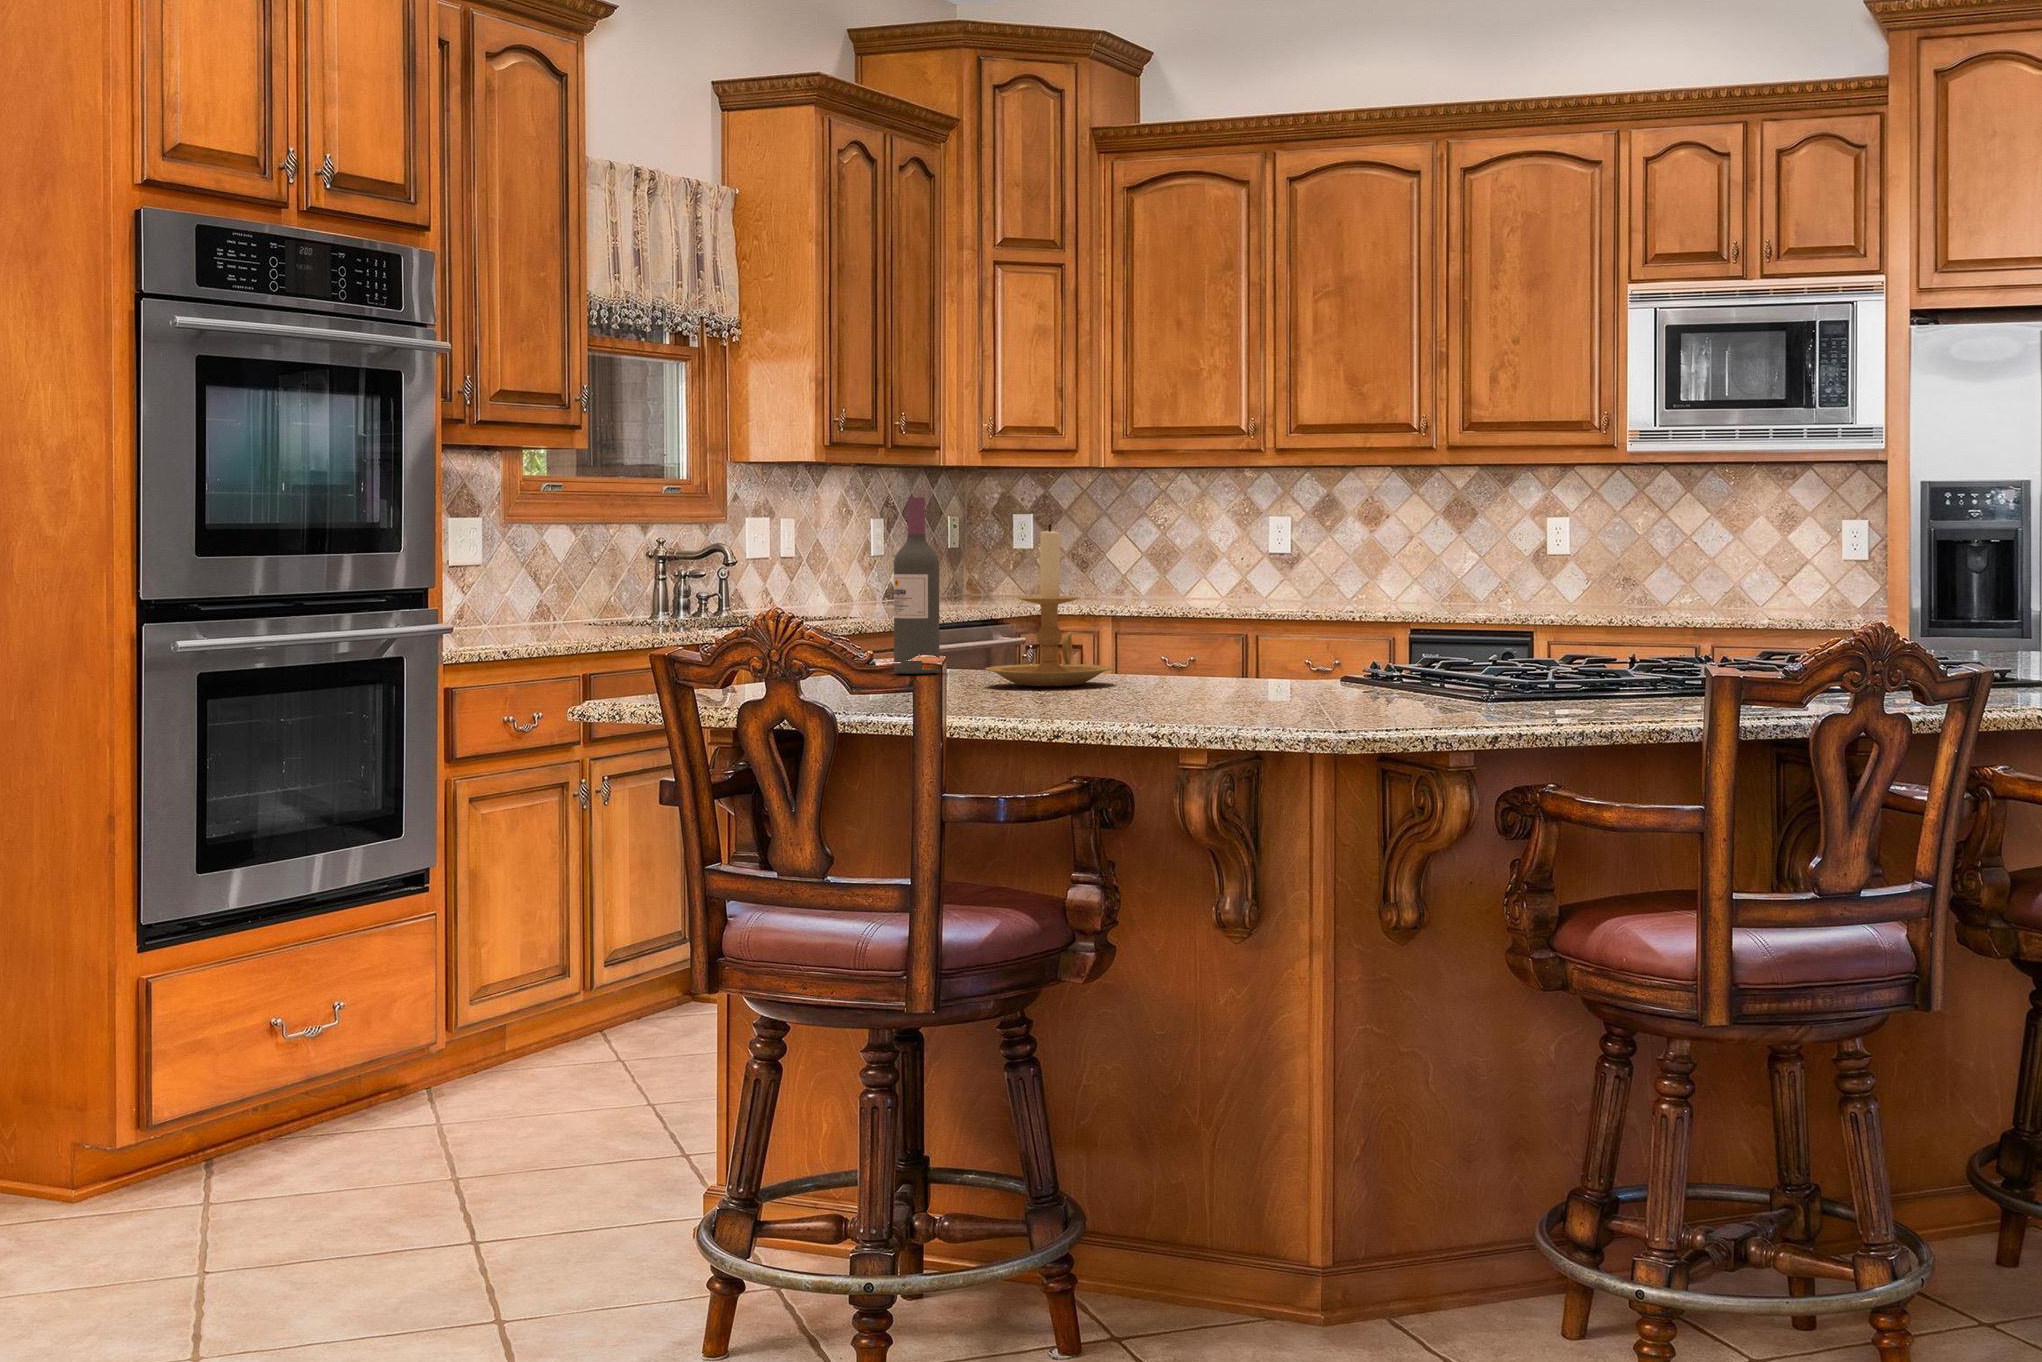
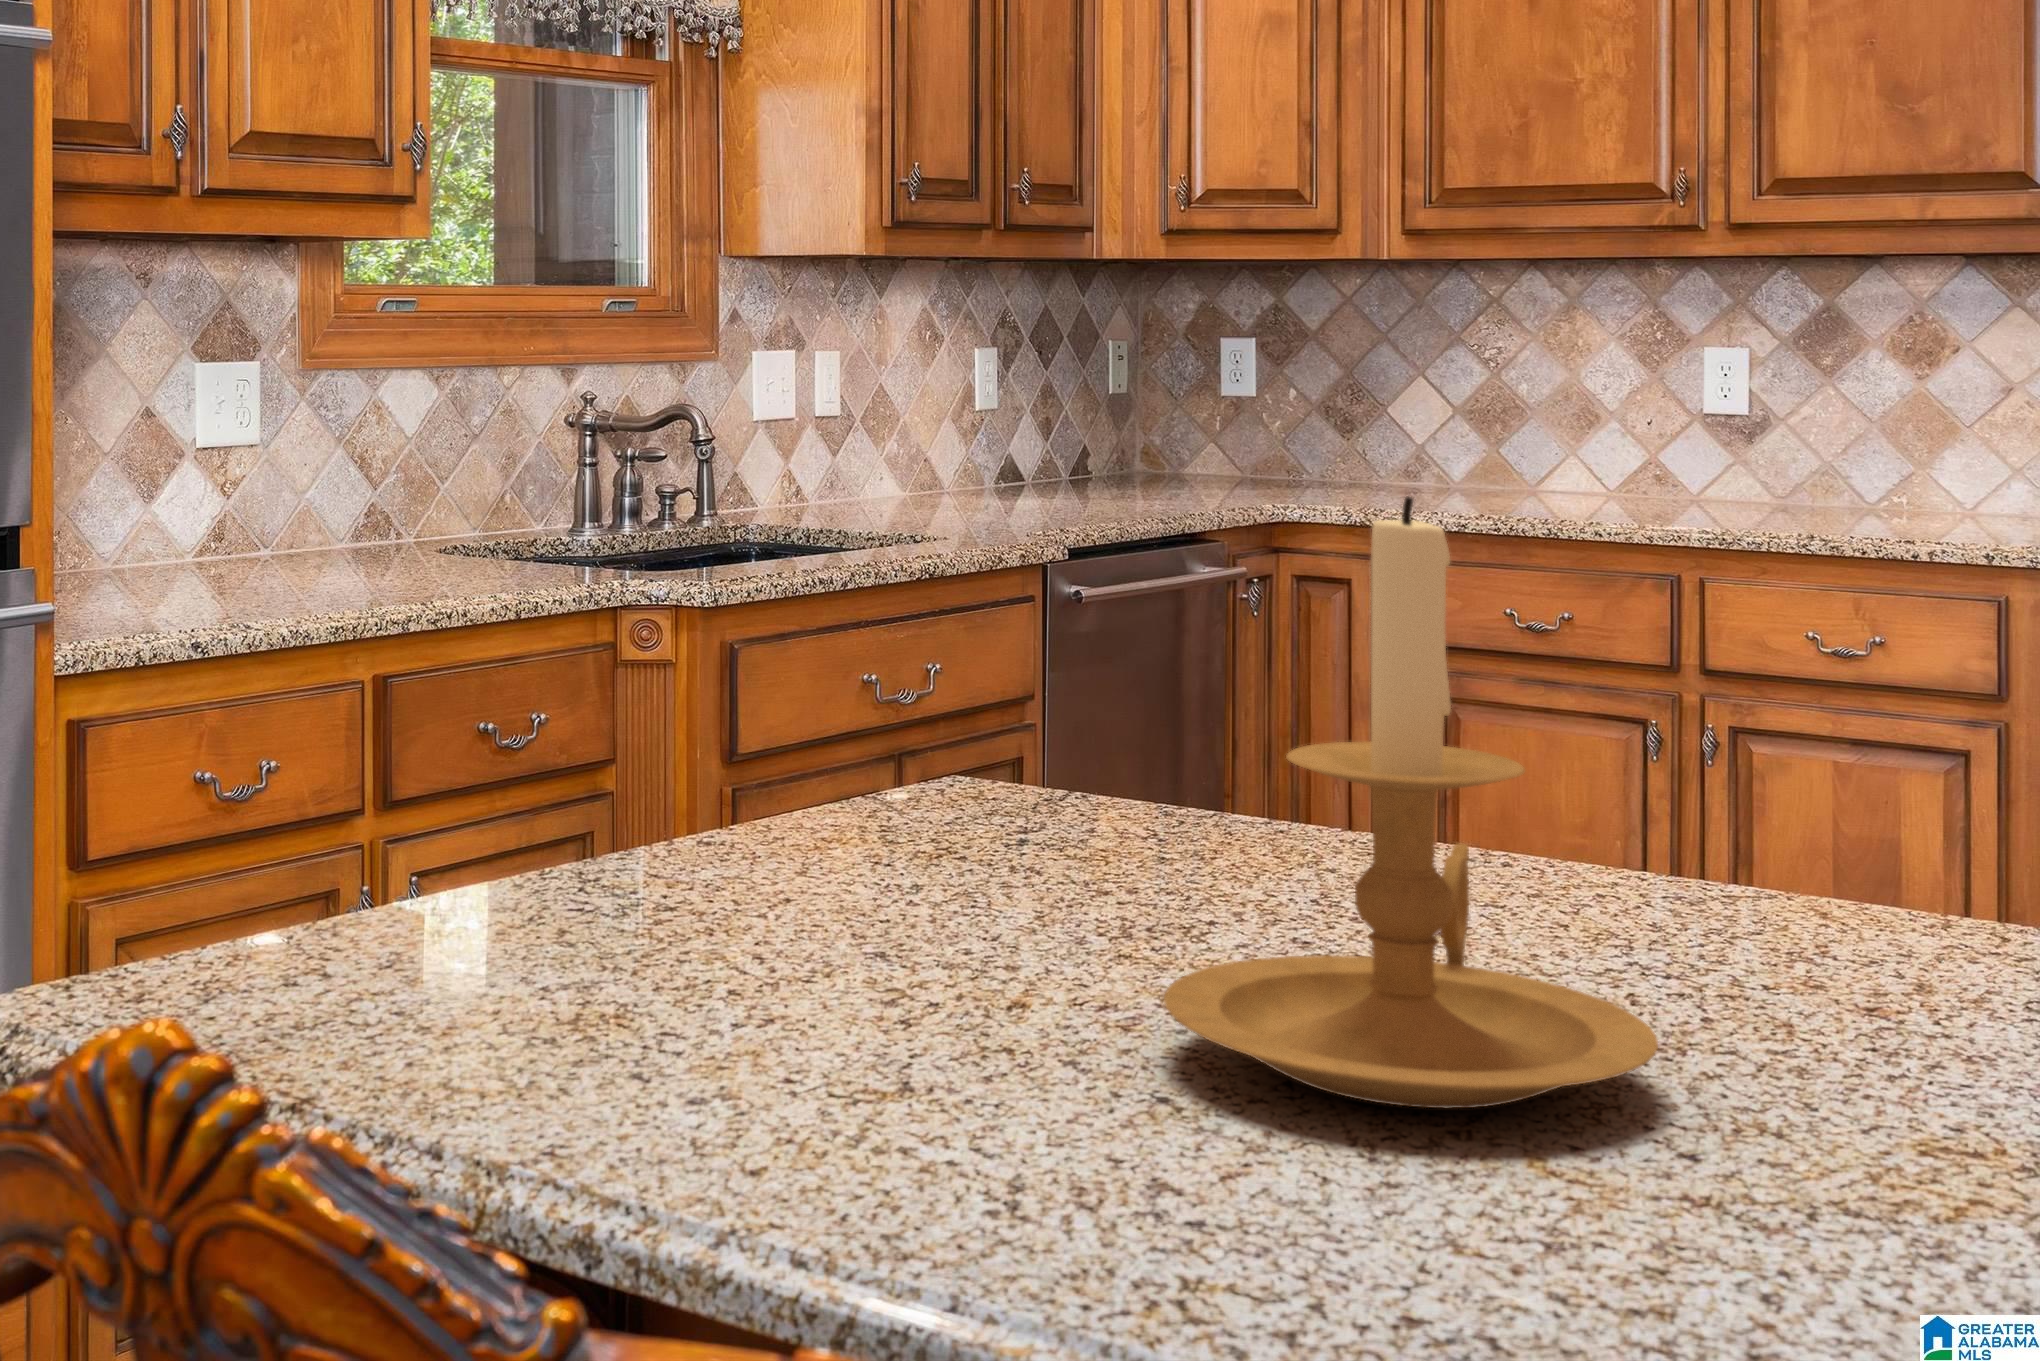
wine bottle: present [894,498,940,674] -> none [899,369,1031,884]

